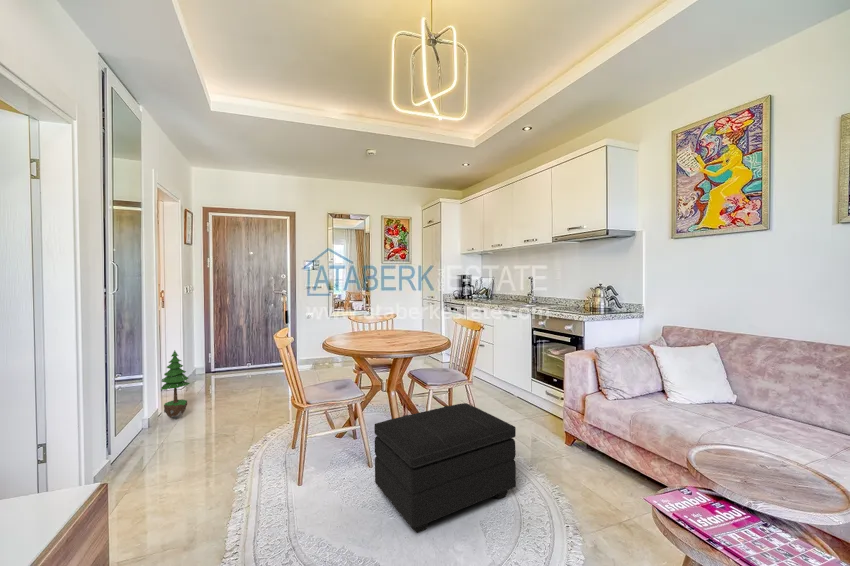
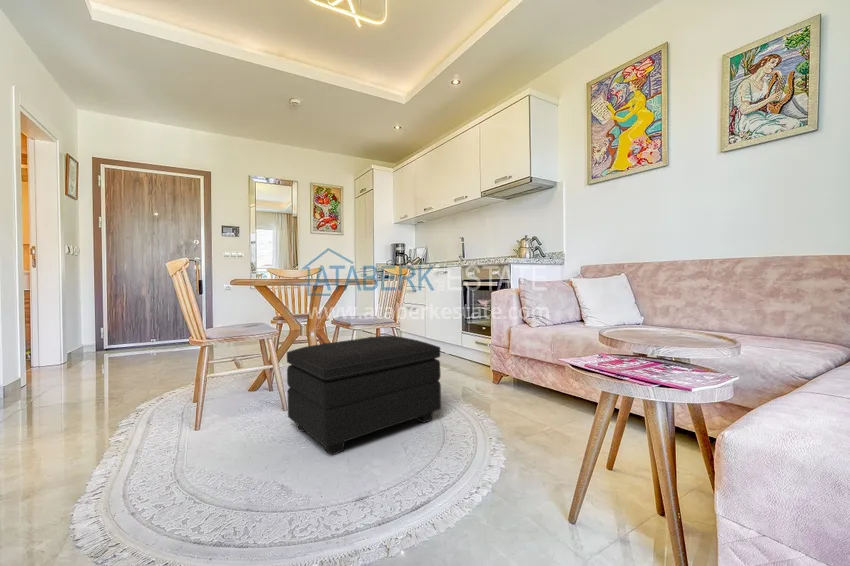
potted tree: present [161,350,190,419] -> none [25,304,68,388]

